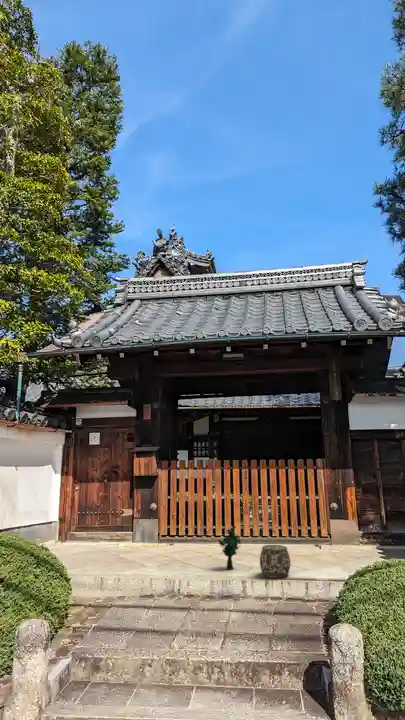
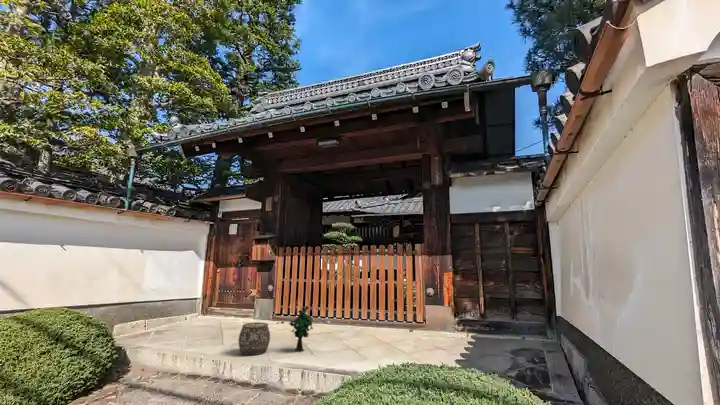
woven basket: present [260,545,291,578] -> present [238,322,270,355]

